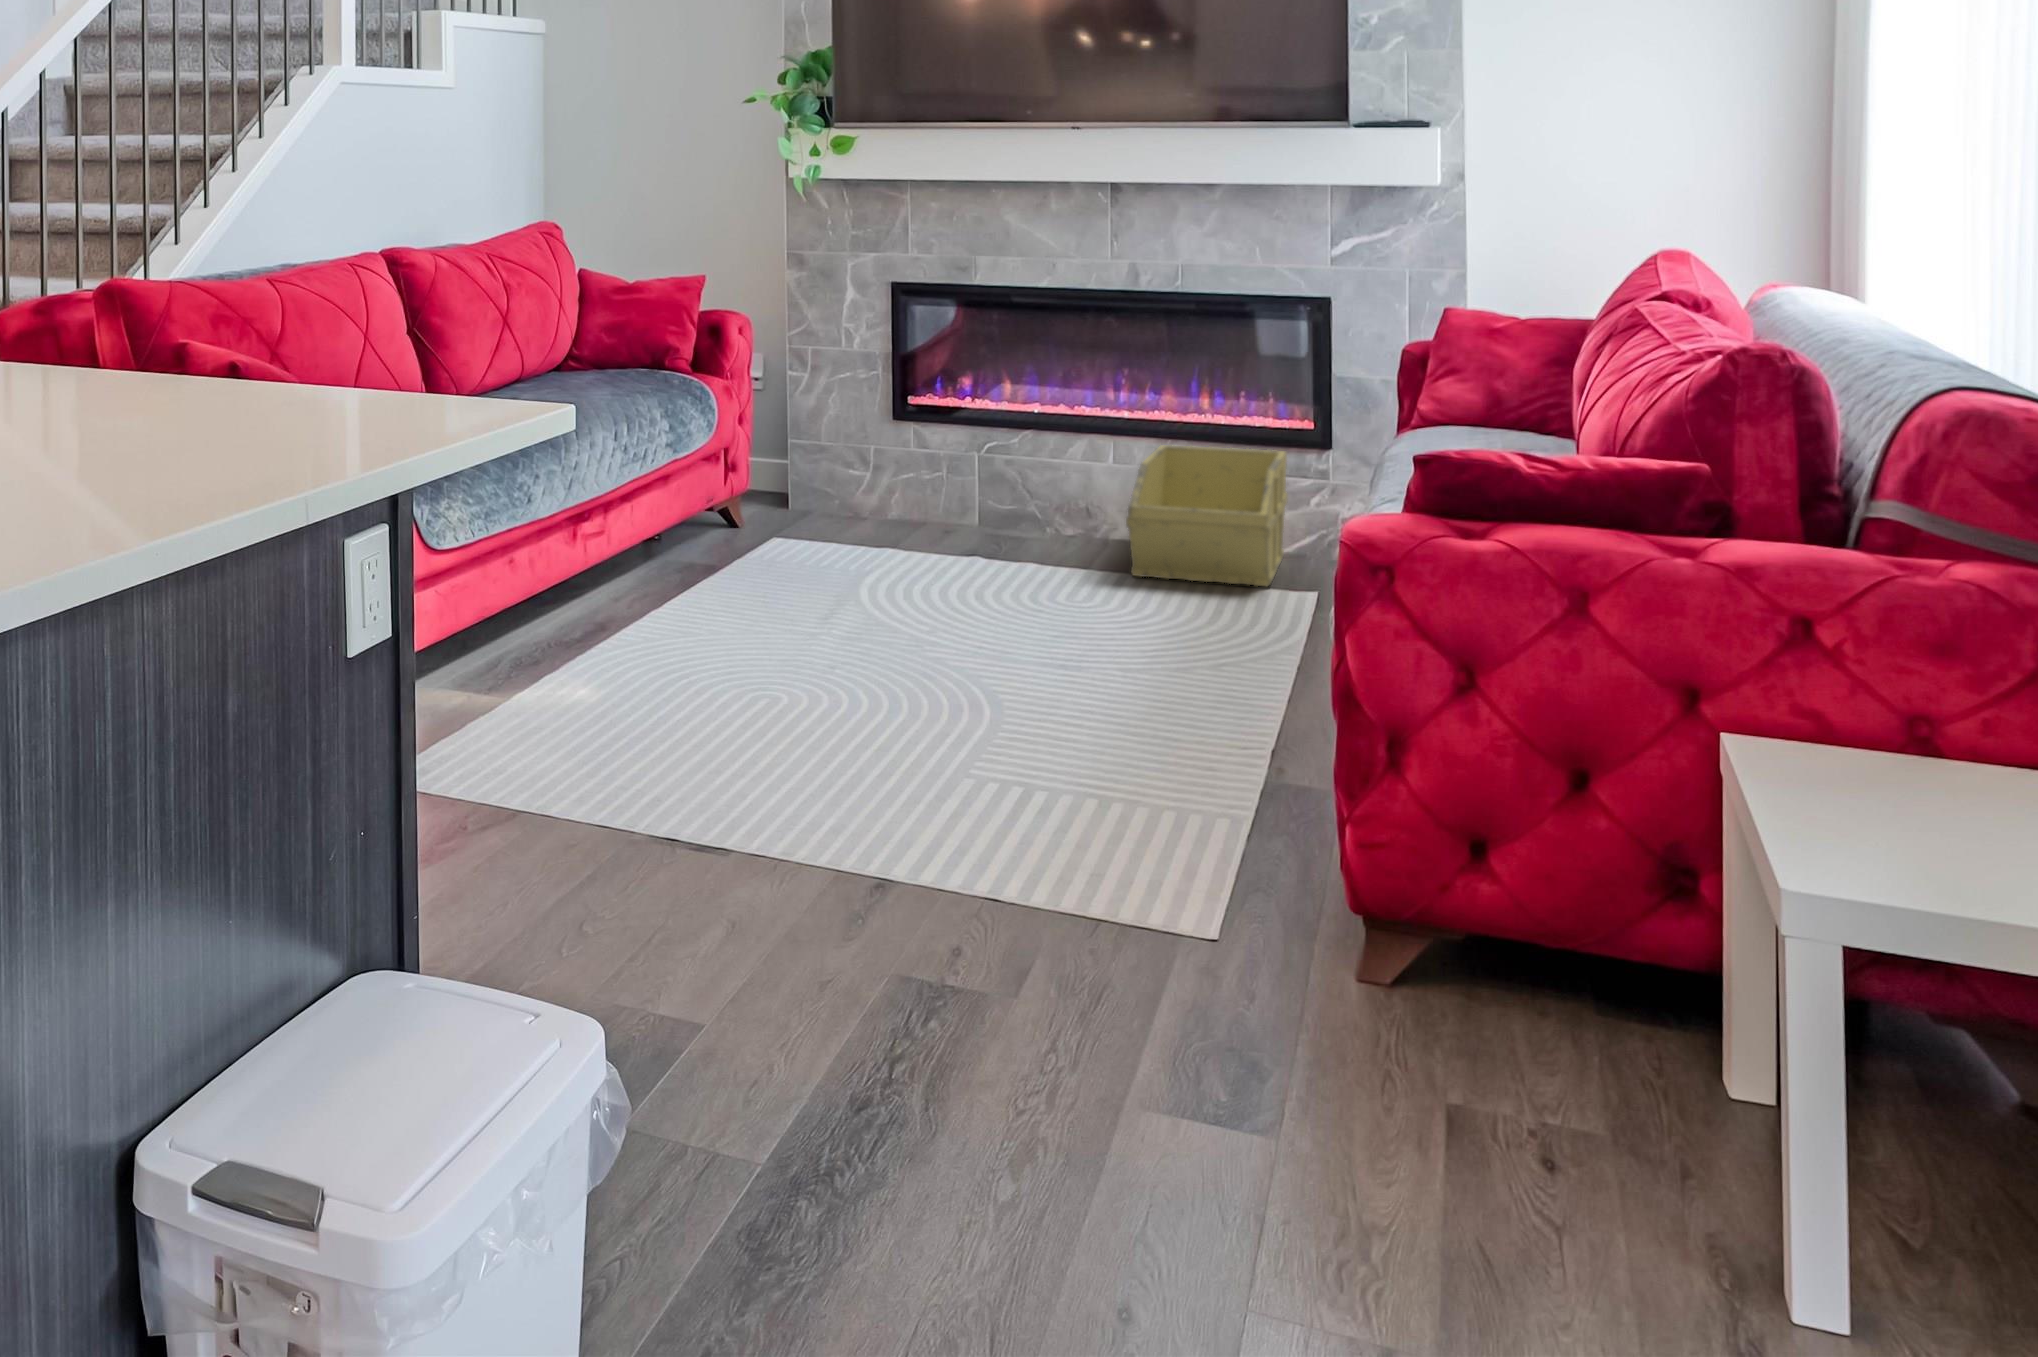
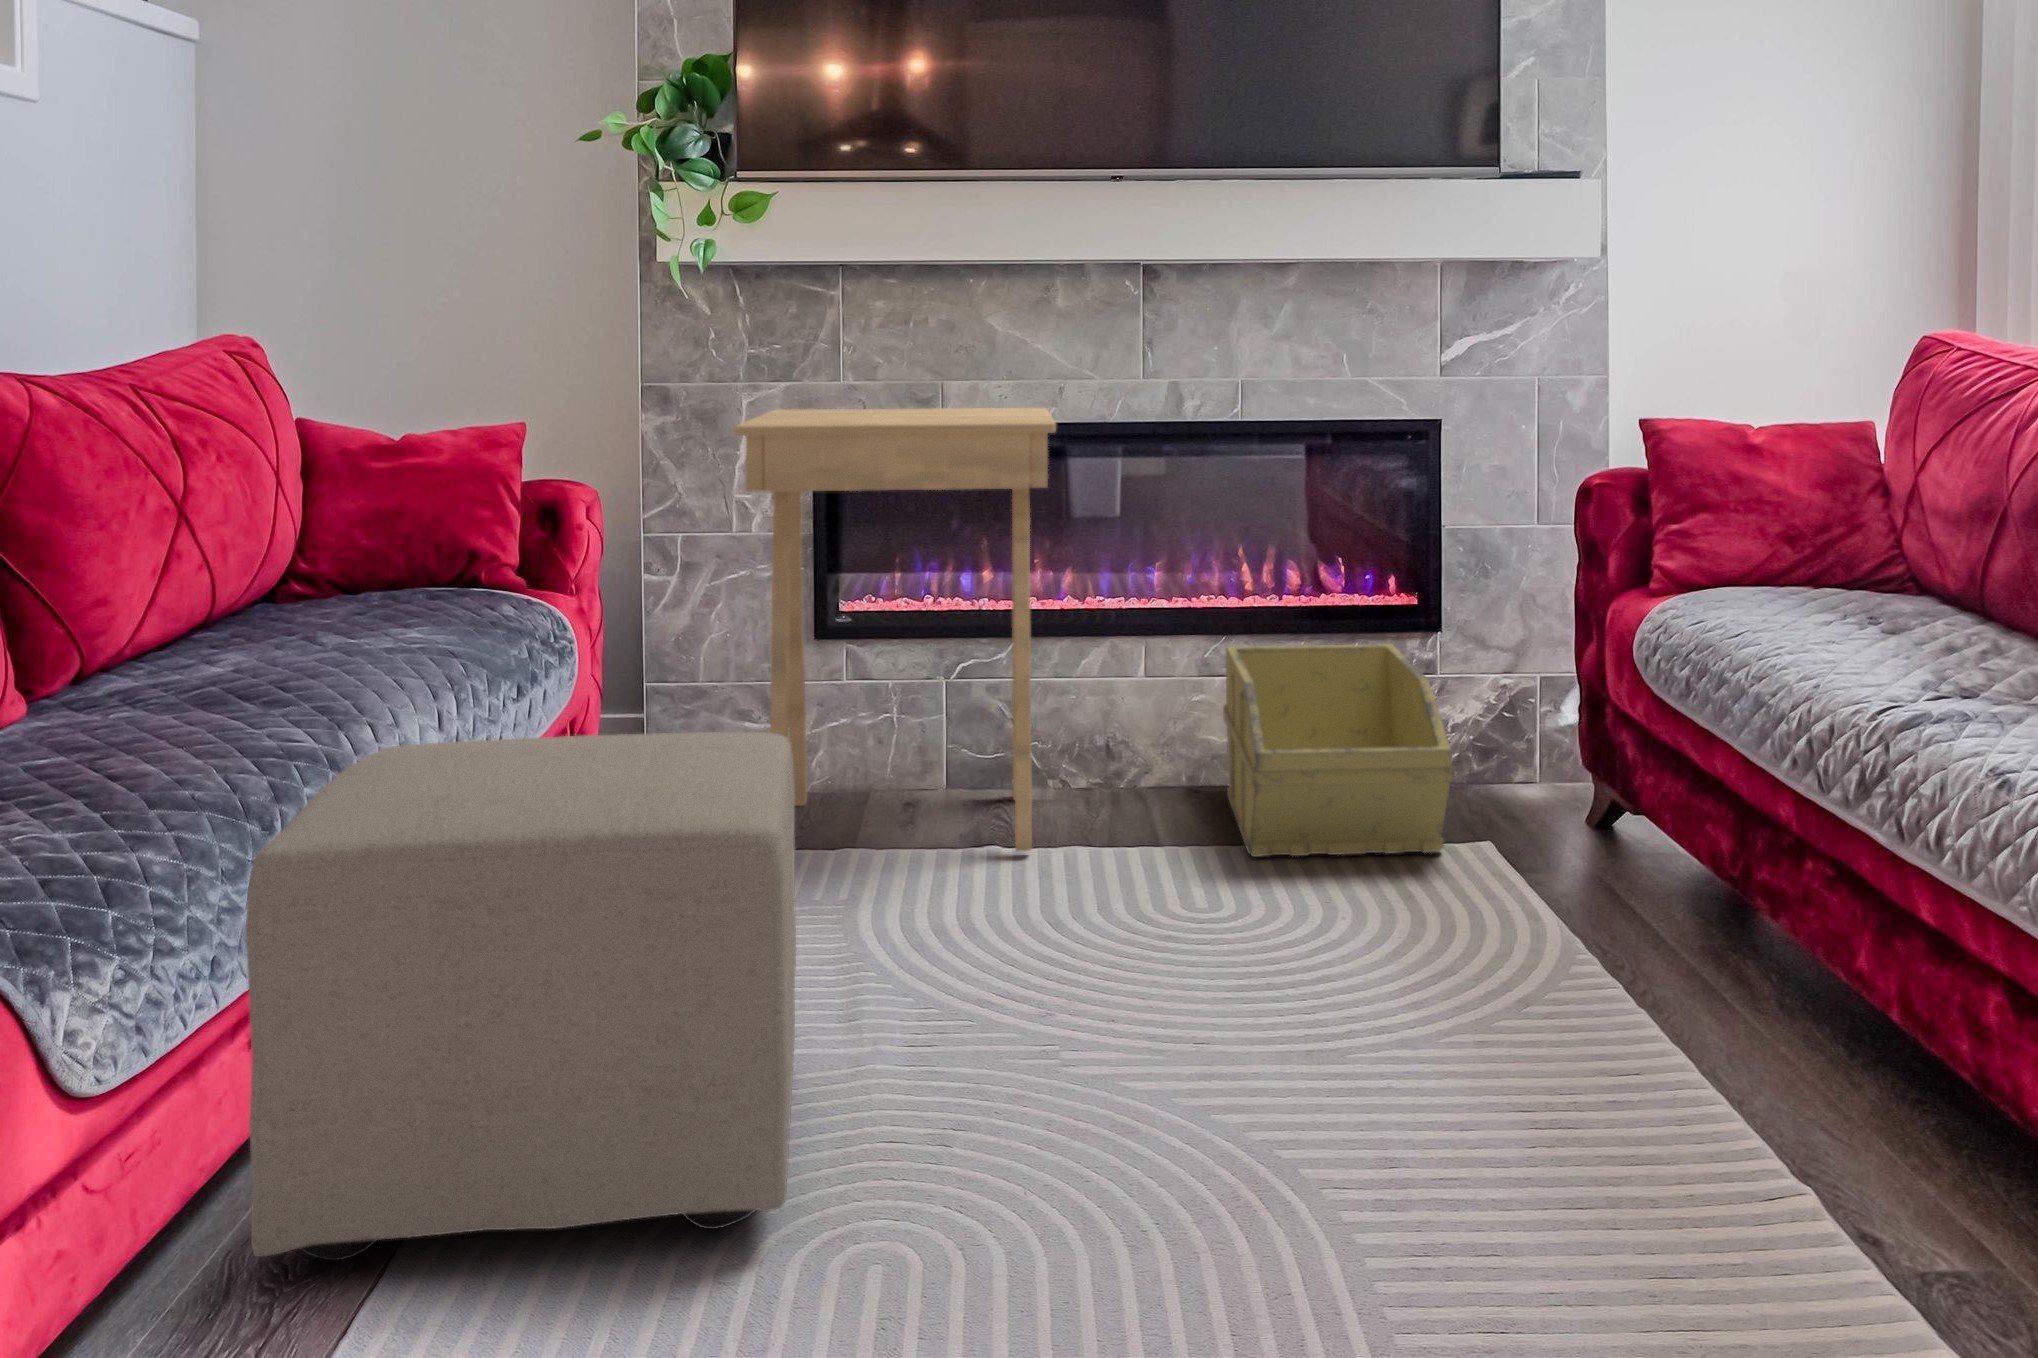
side table: none [807,274,1039,559] -> present [734,408,1056,851]
ottoman: none [505,442,782,674] -> present [246,732,796,1260]

